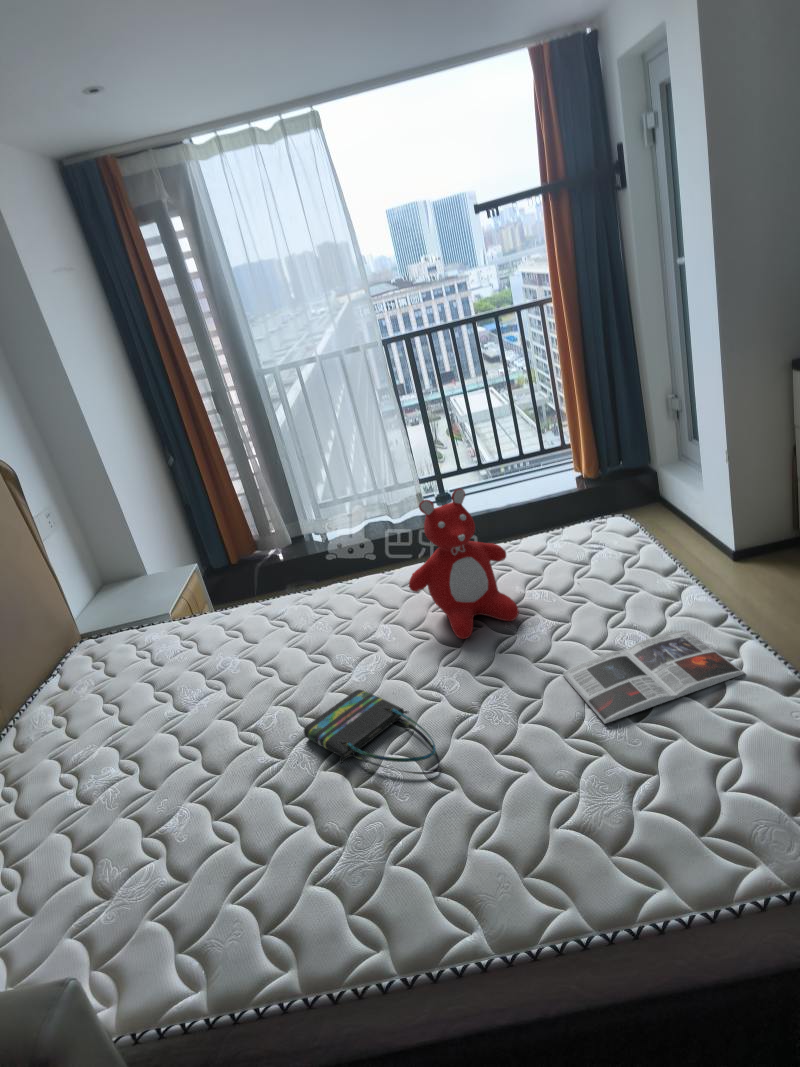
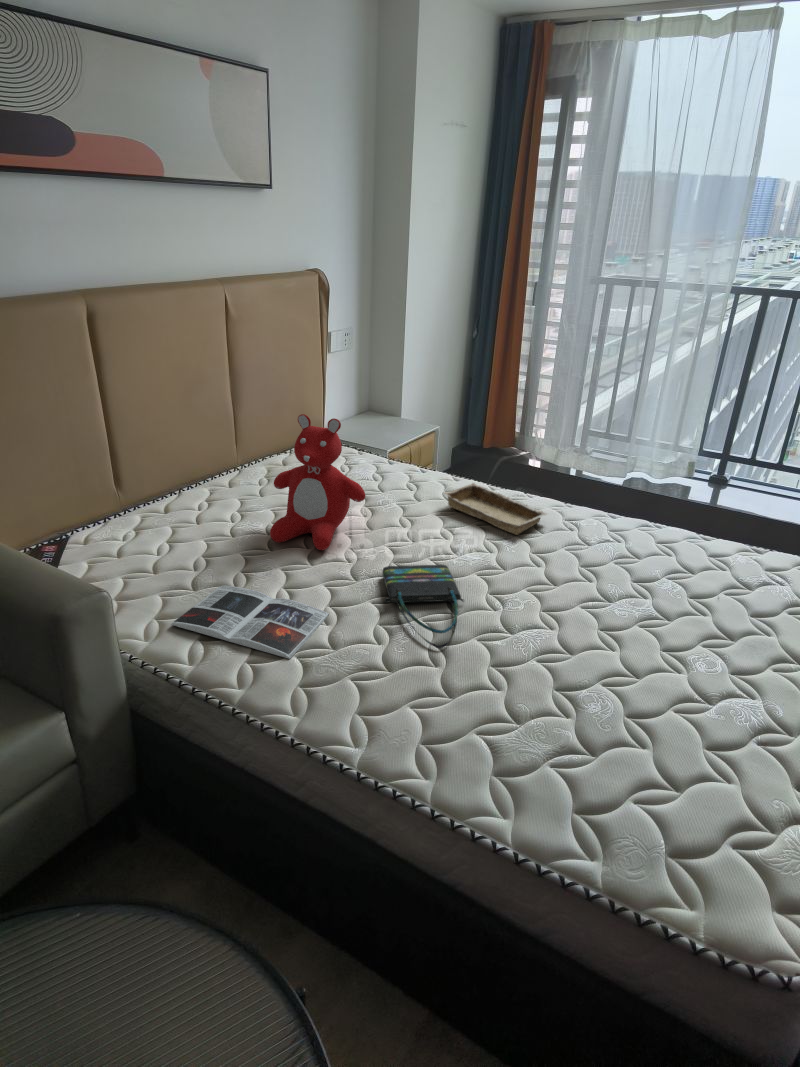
teddy bear: present [409,489,519,639] -> present [270,414,365,550]
tray: none [285,589,395,633] -> present [444,483,547,535]
magazine: present [563,630,745,724] -> present [171,585,329,659]

